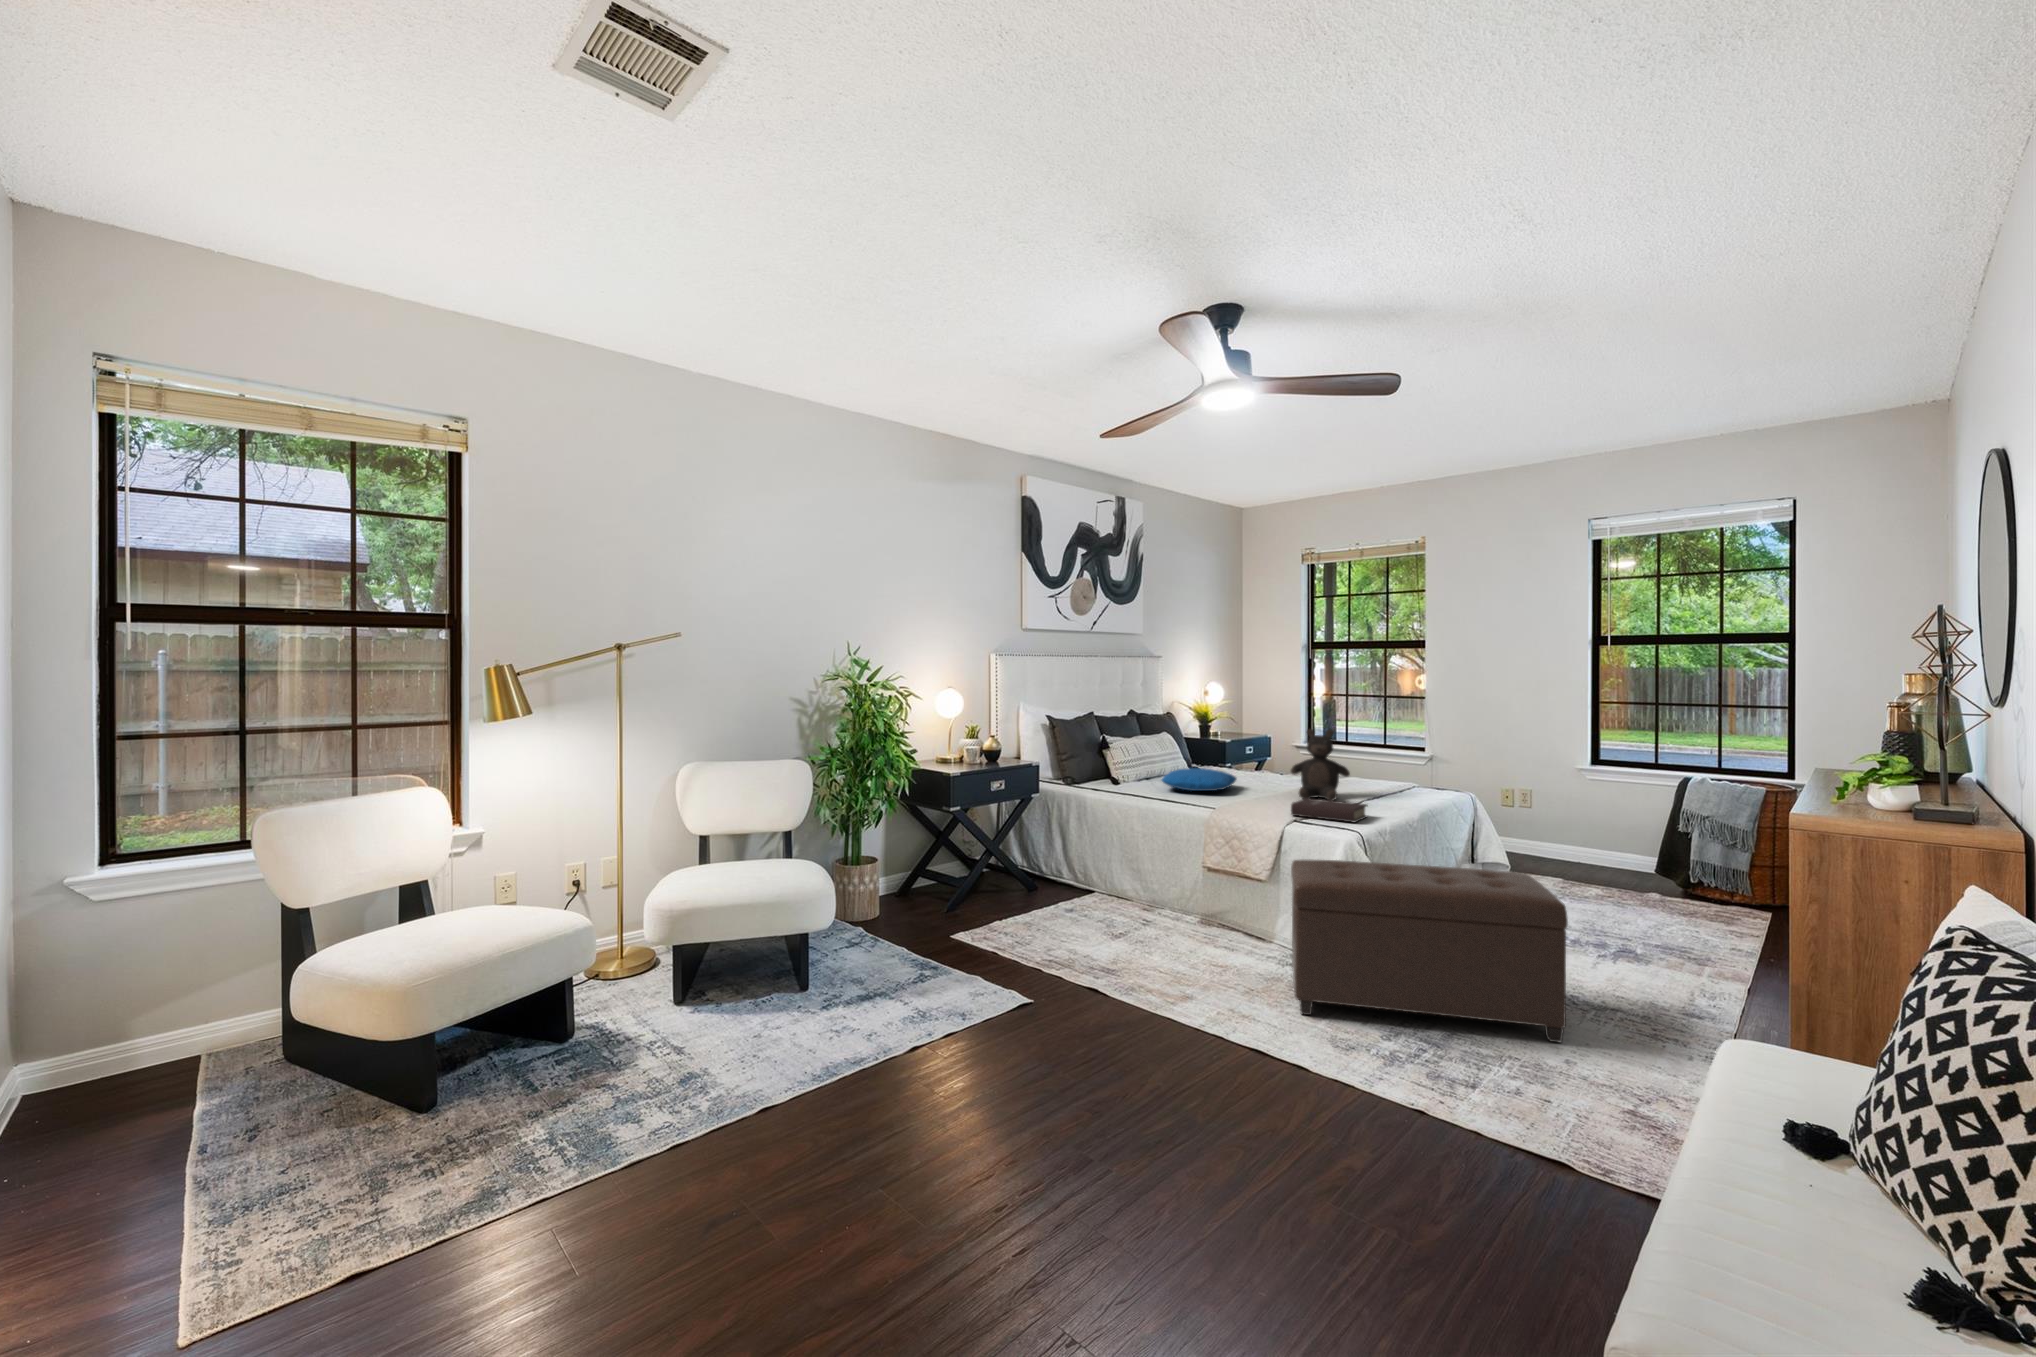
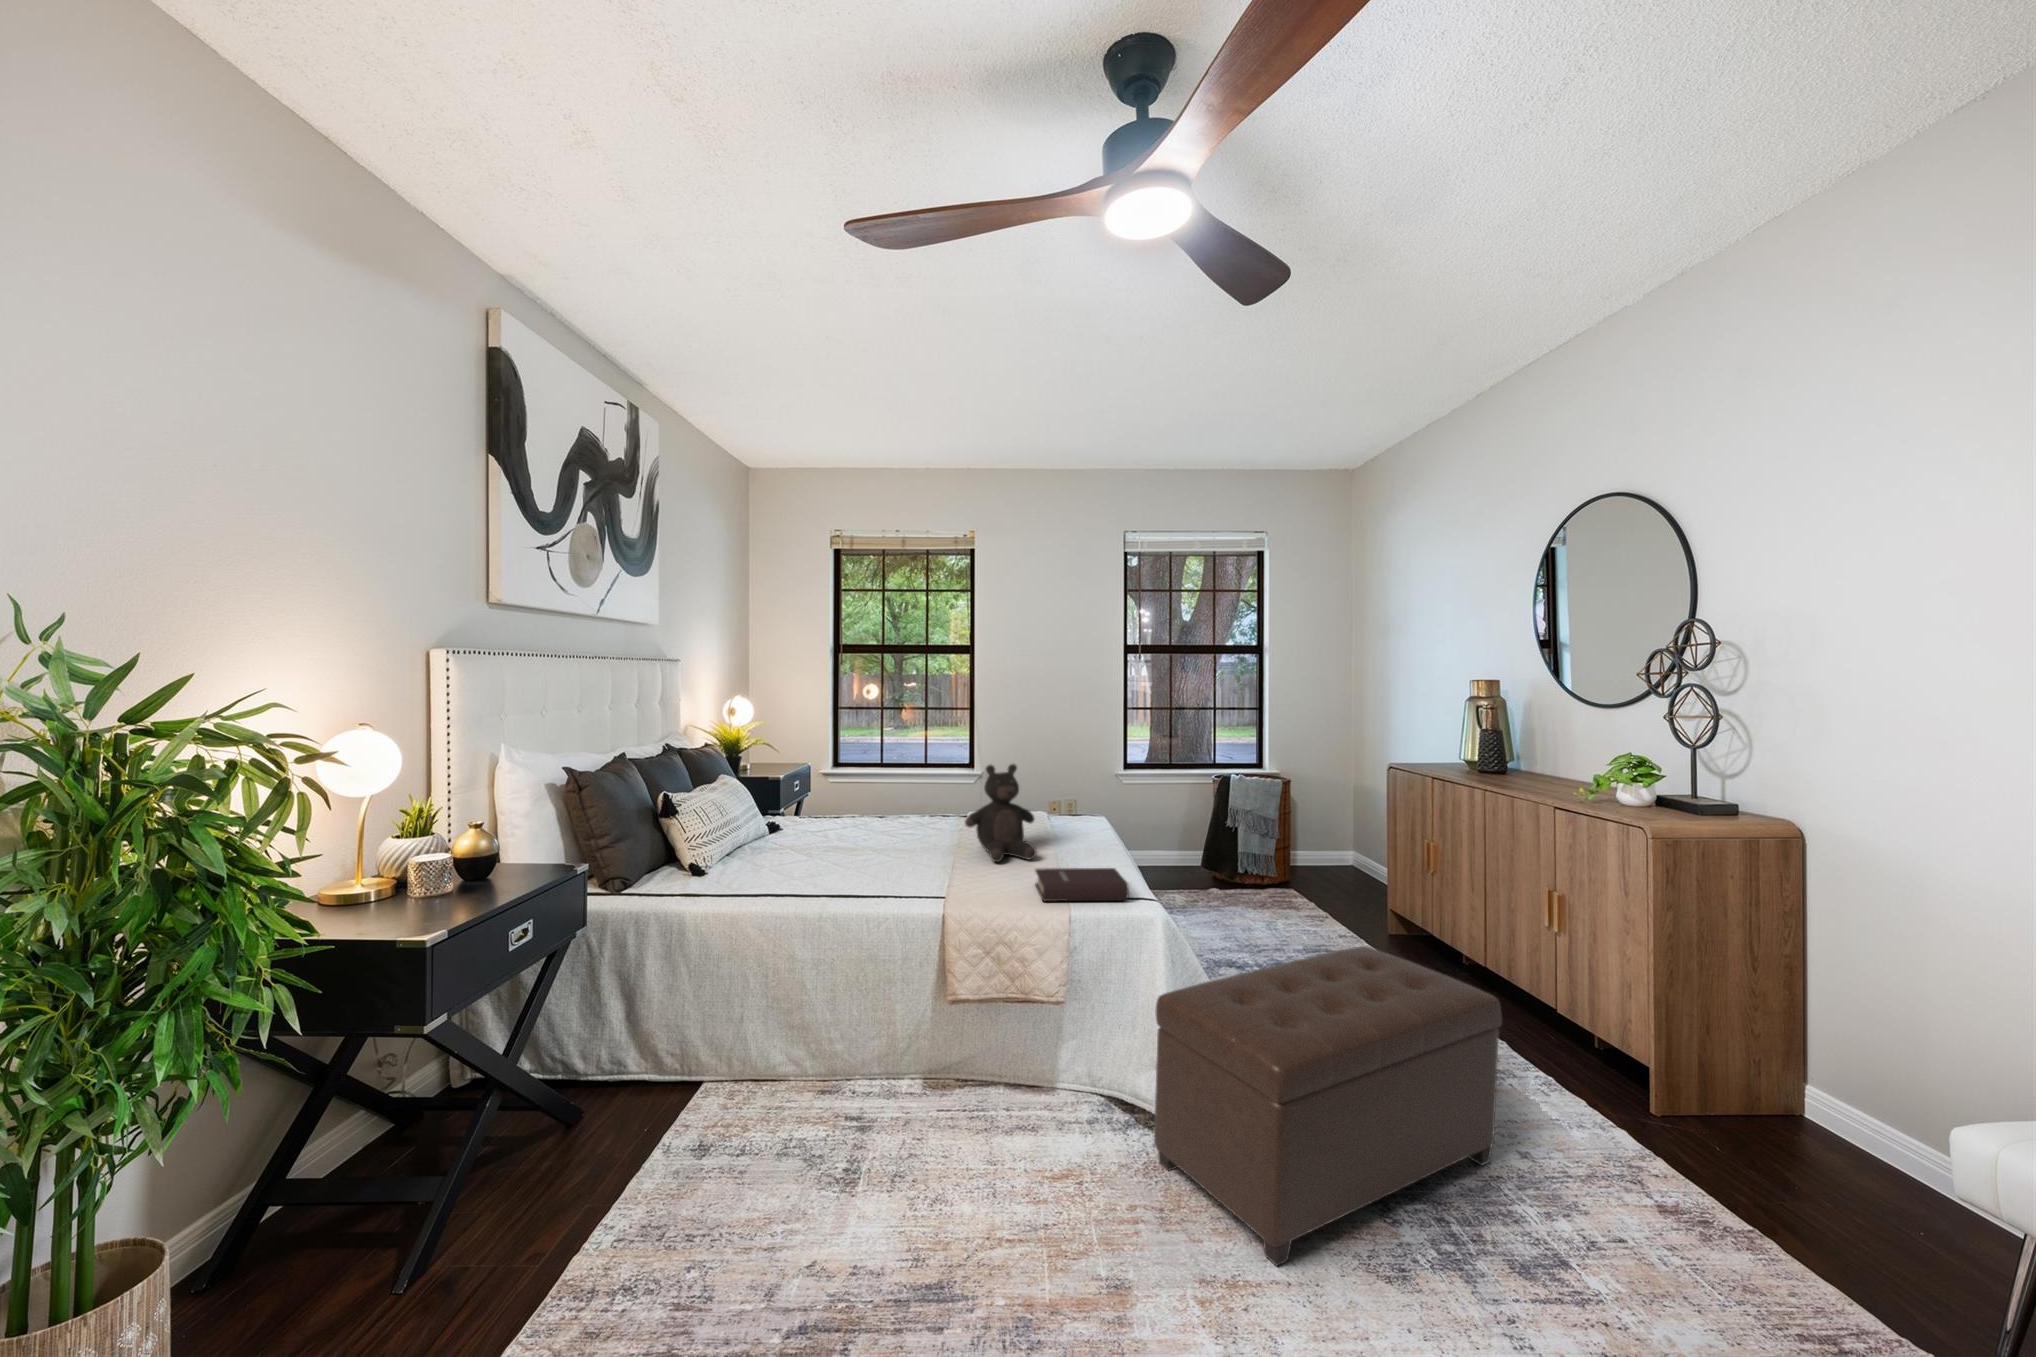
pillow: present [1162,768,1236,791] -> none [789,831,898,872]

